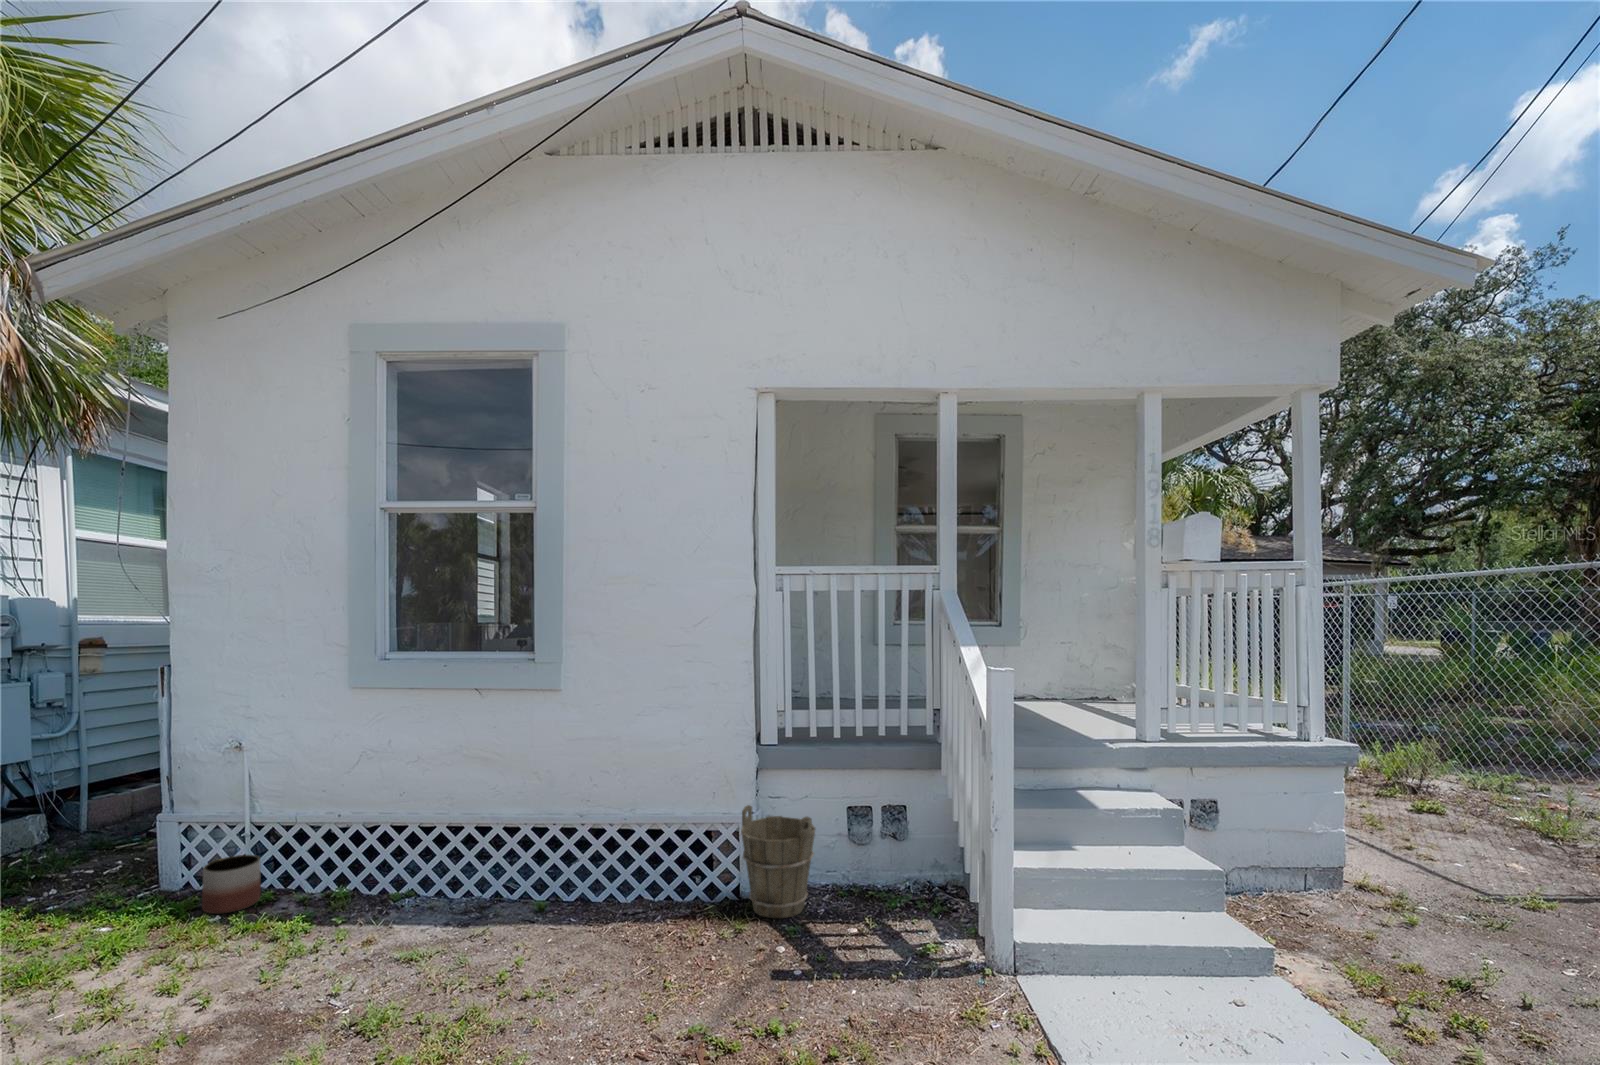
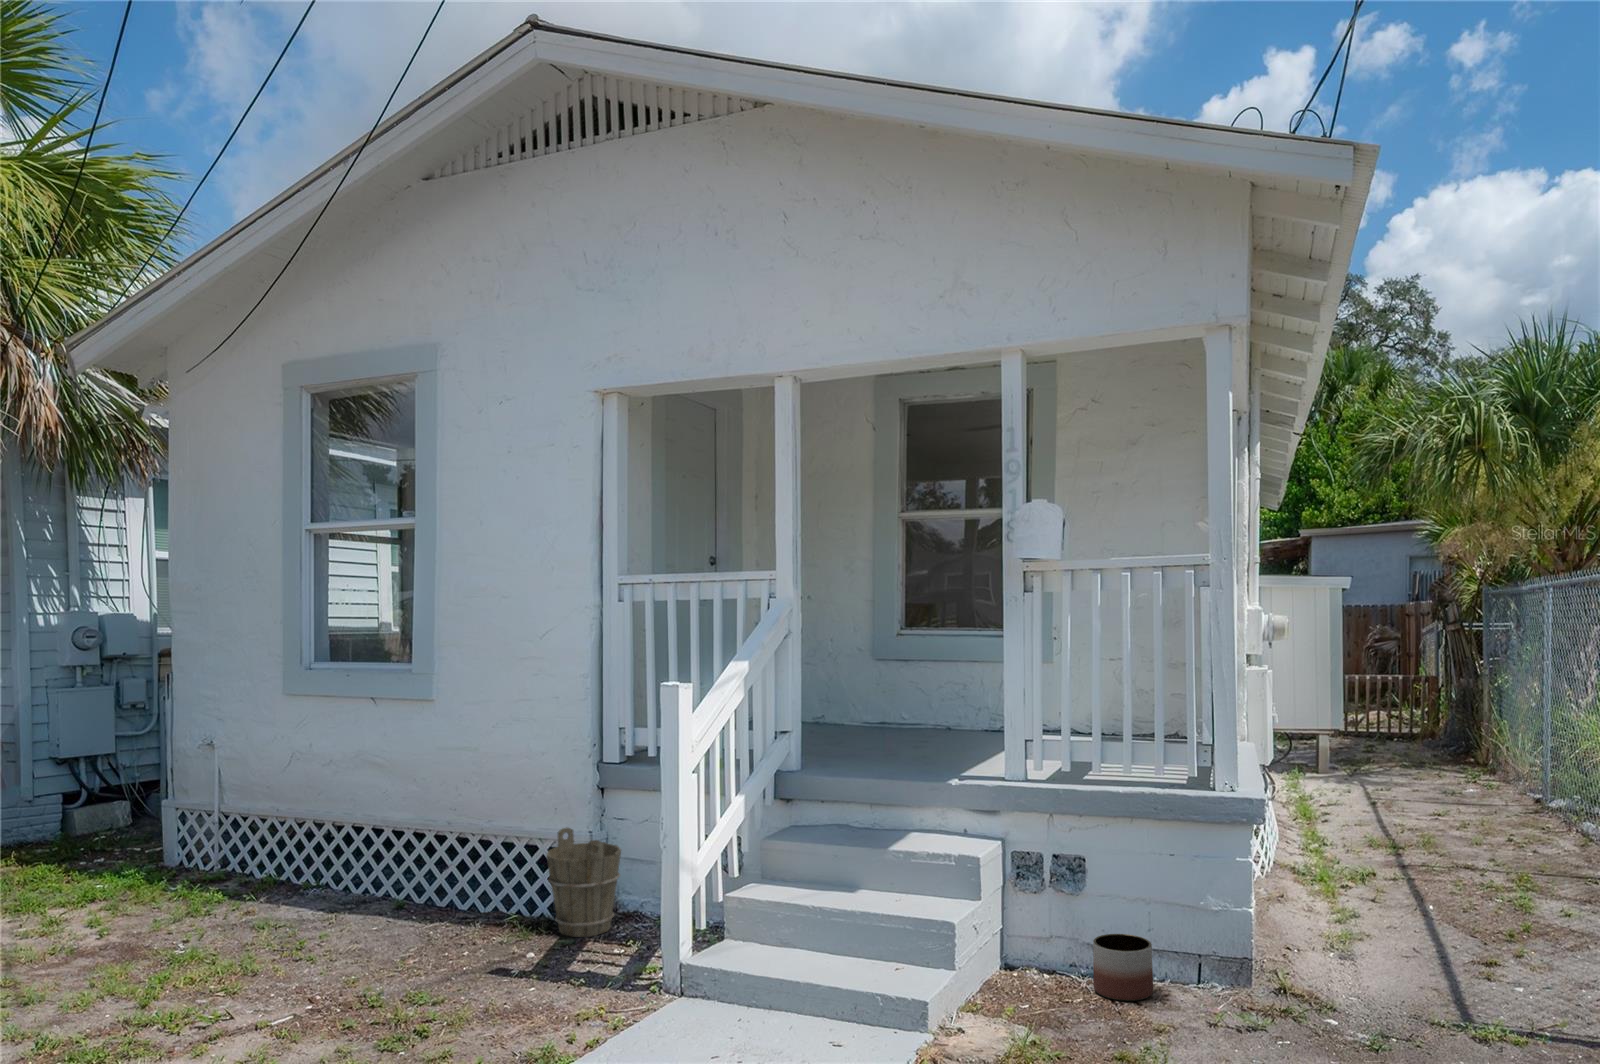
planter: present [202,855,261,914] -> present [1093,934,1153,1001]

